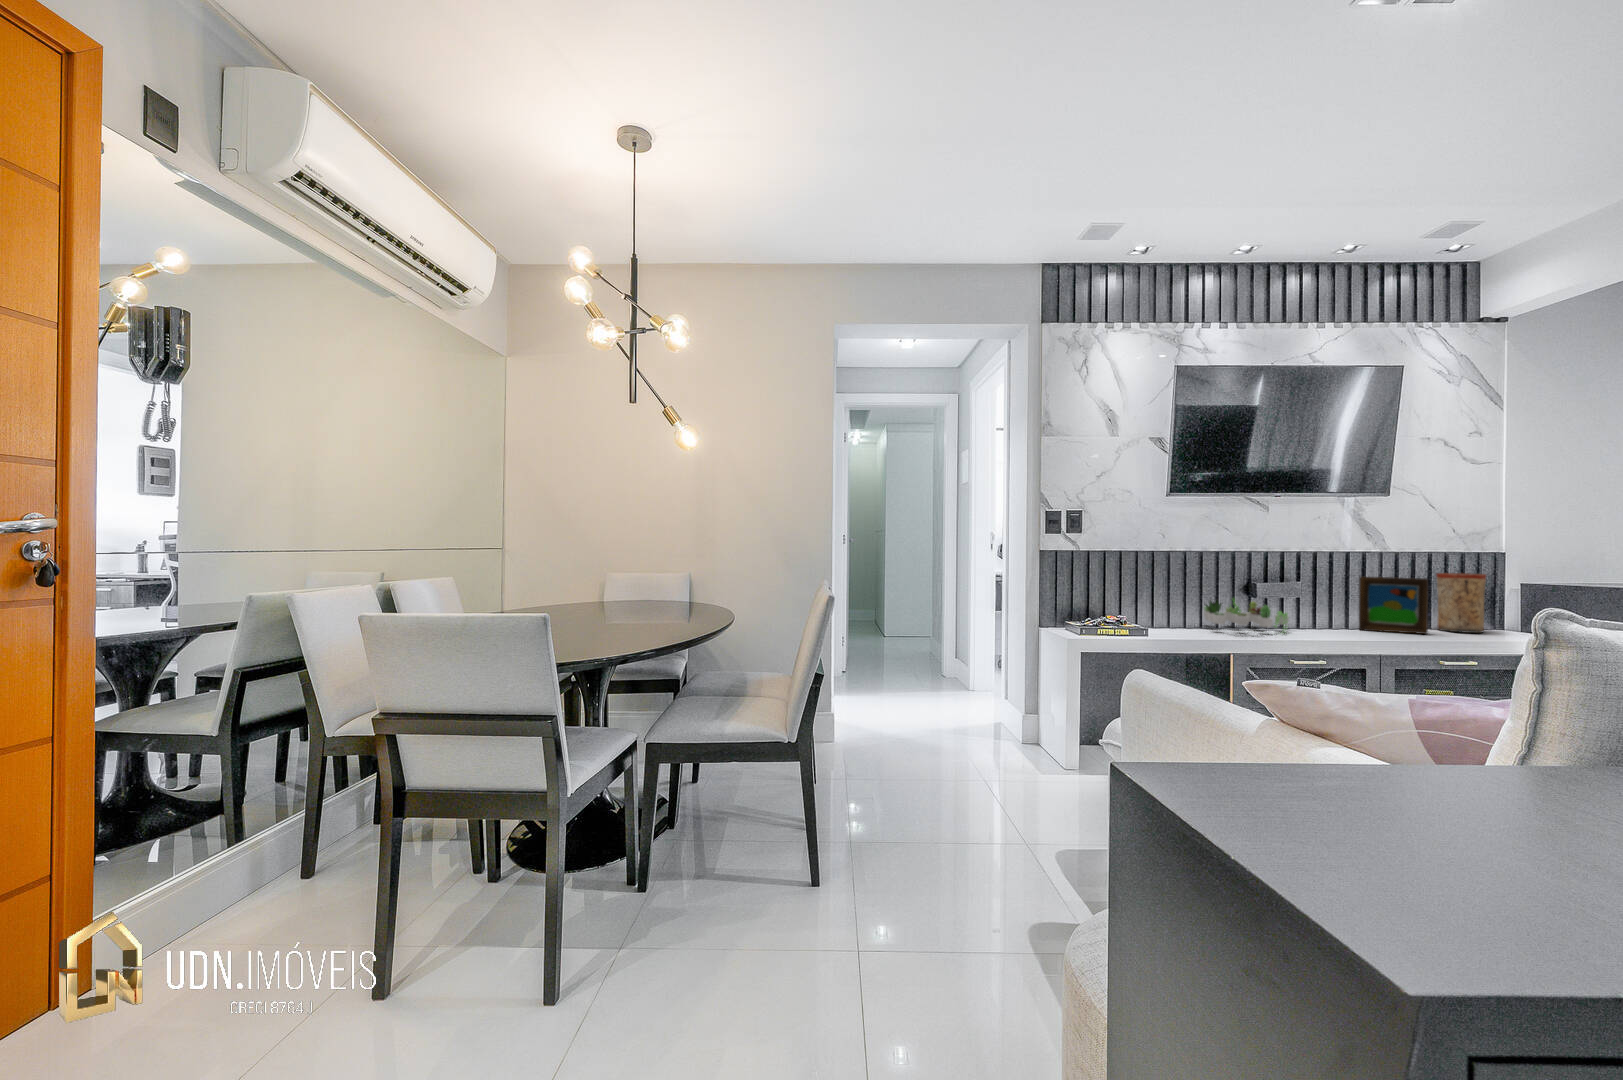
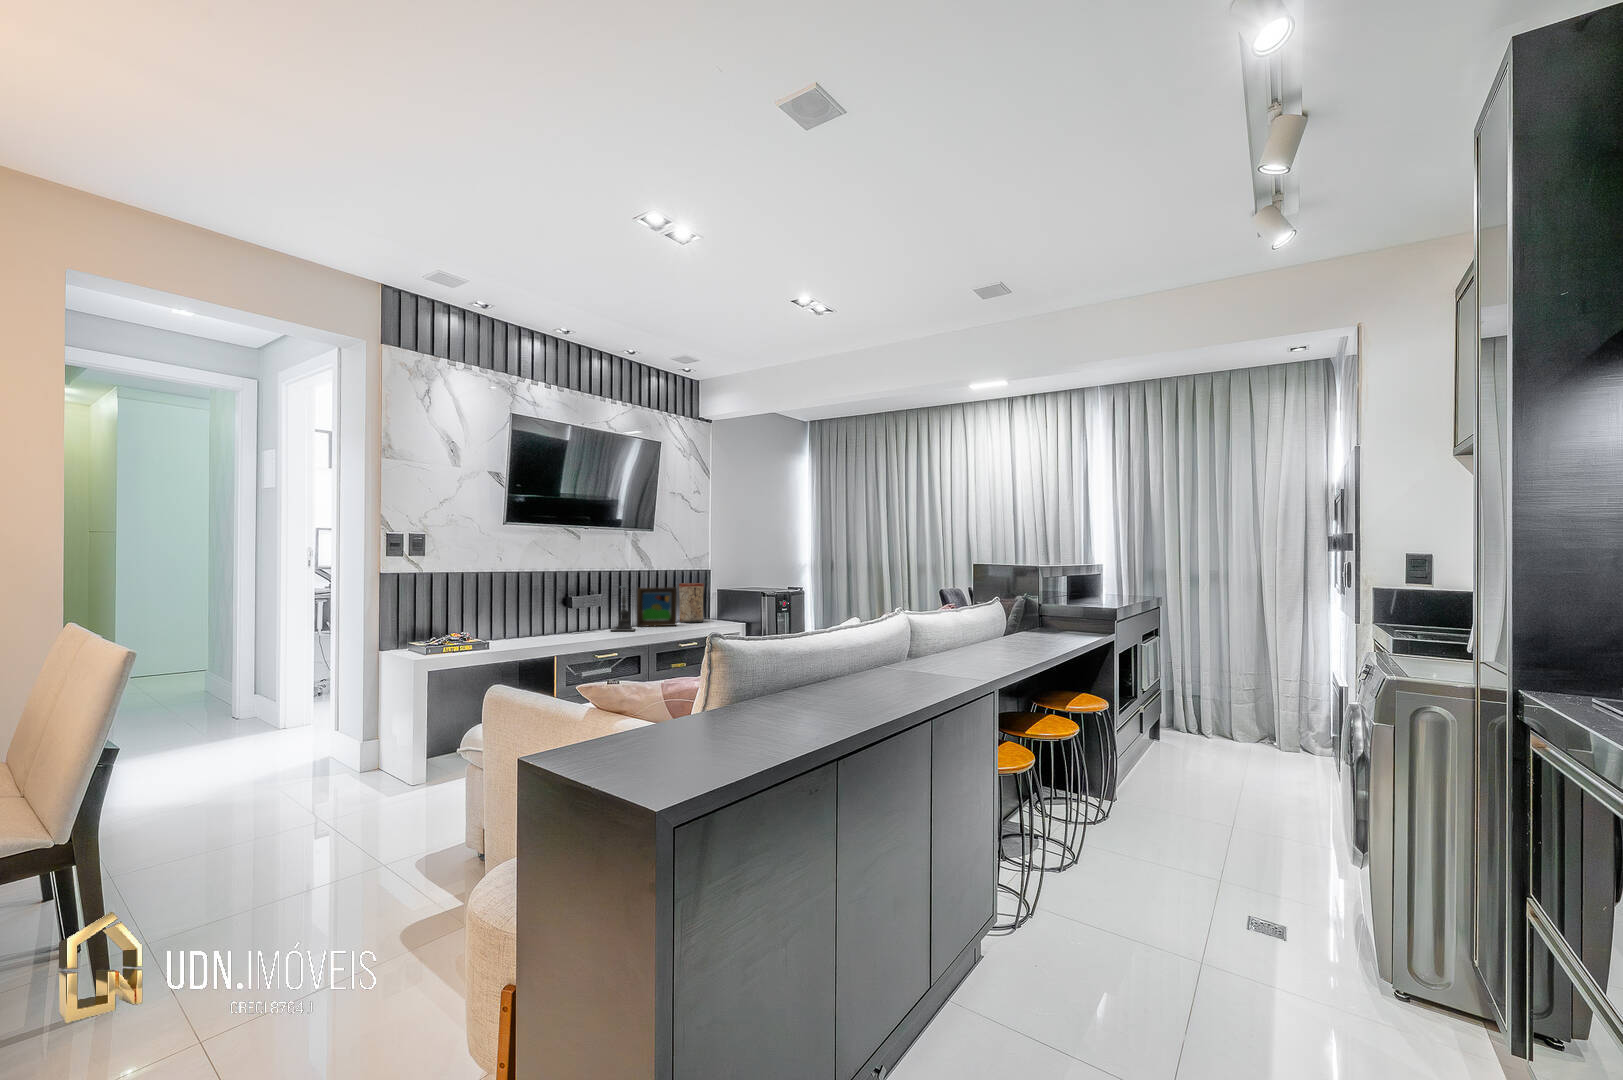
candle holder: none [1313,565,1355,635] -> present [612,586,635,631]
succulent plant: present [1204,599,1289,629] -> none [530,607,595,635]

